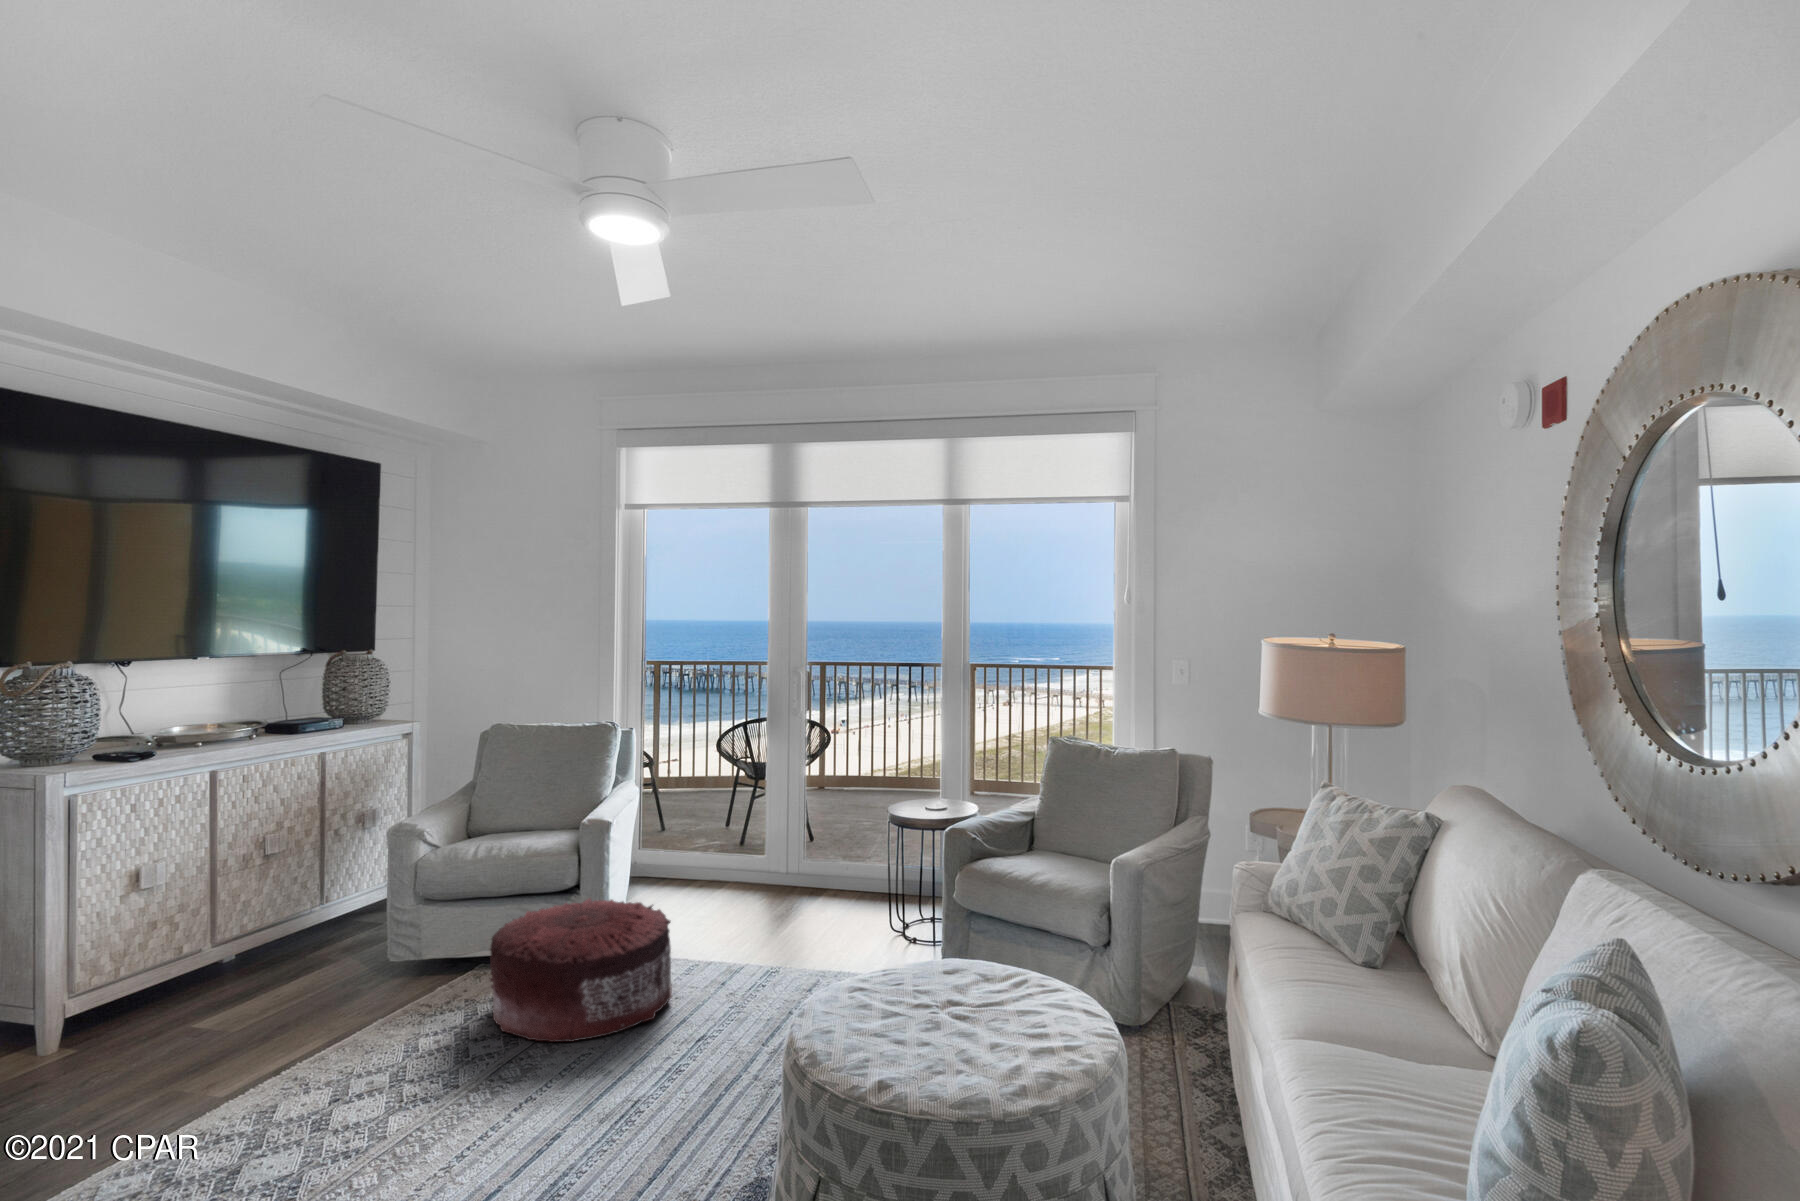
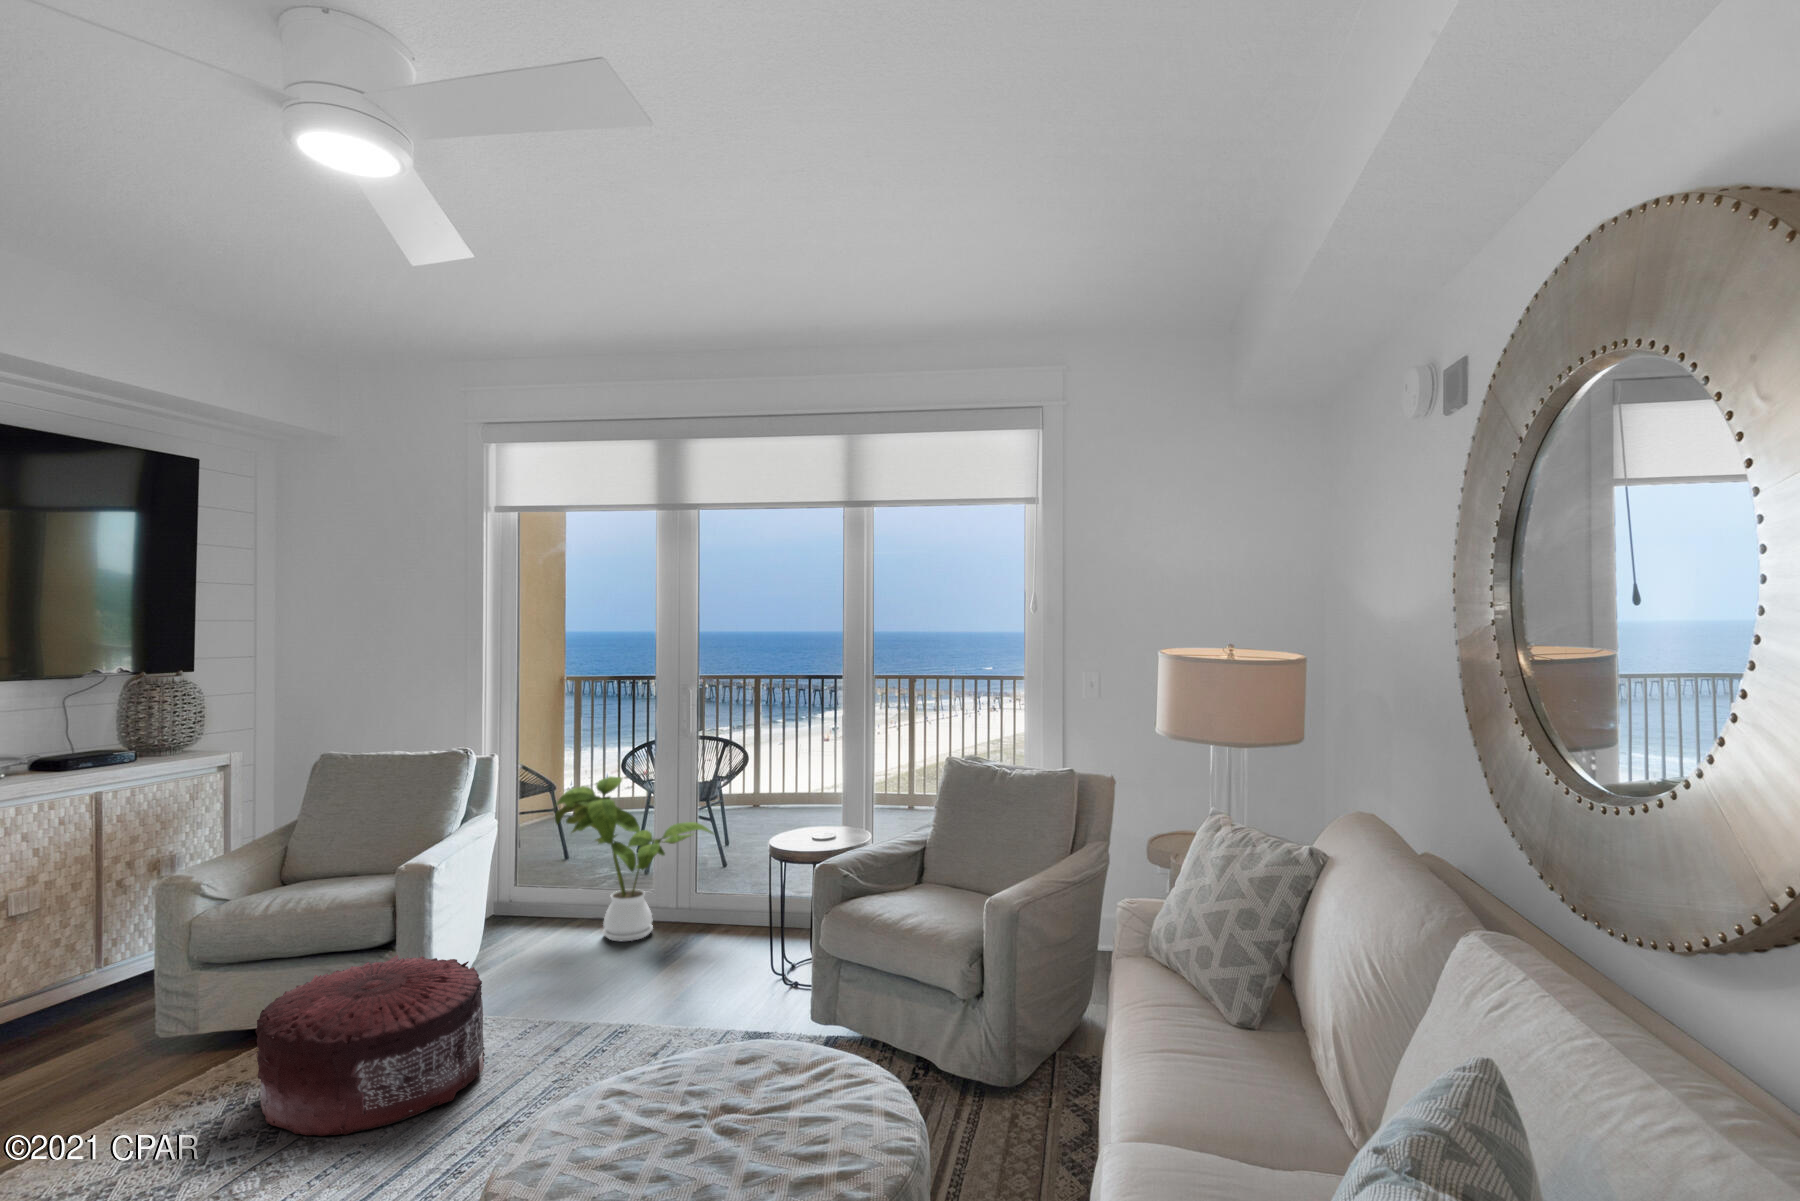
house plant: none [698,750,842,900] -> present [555,777,713,941]

